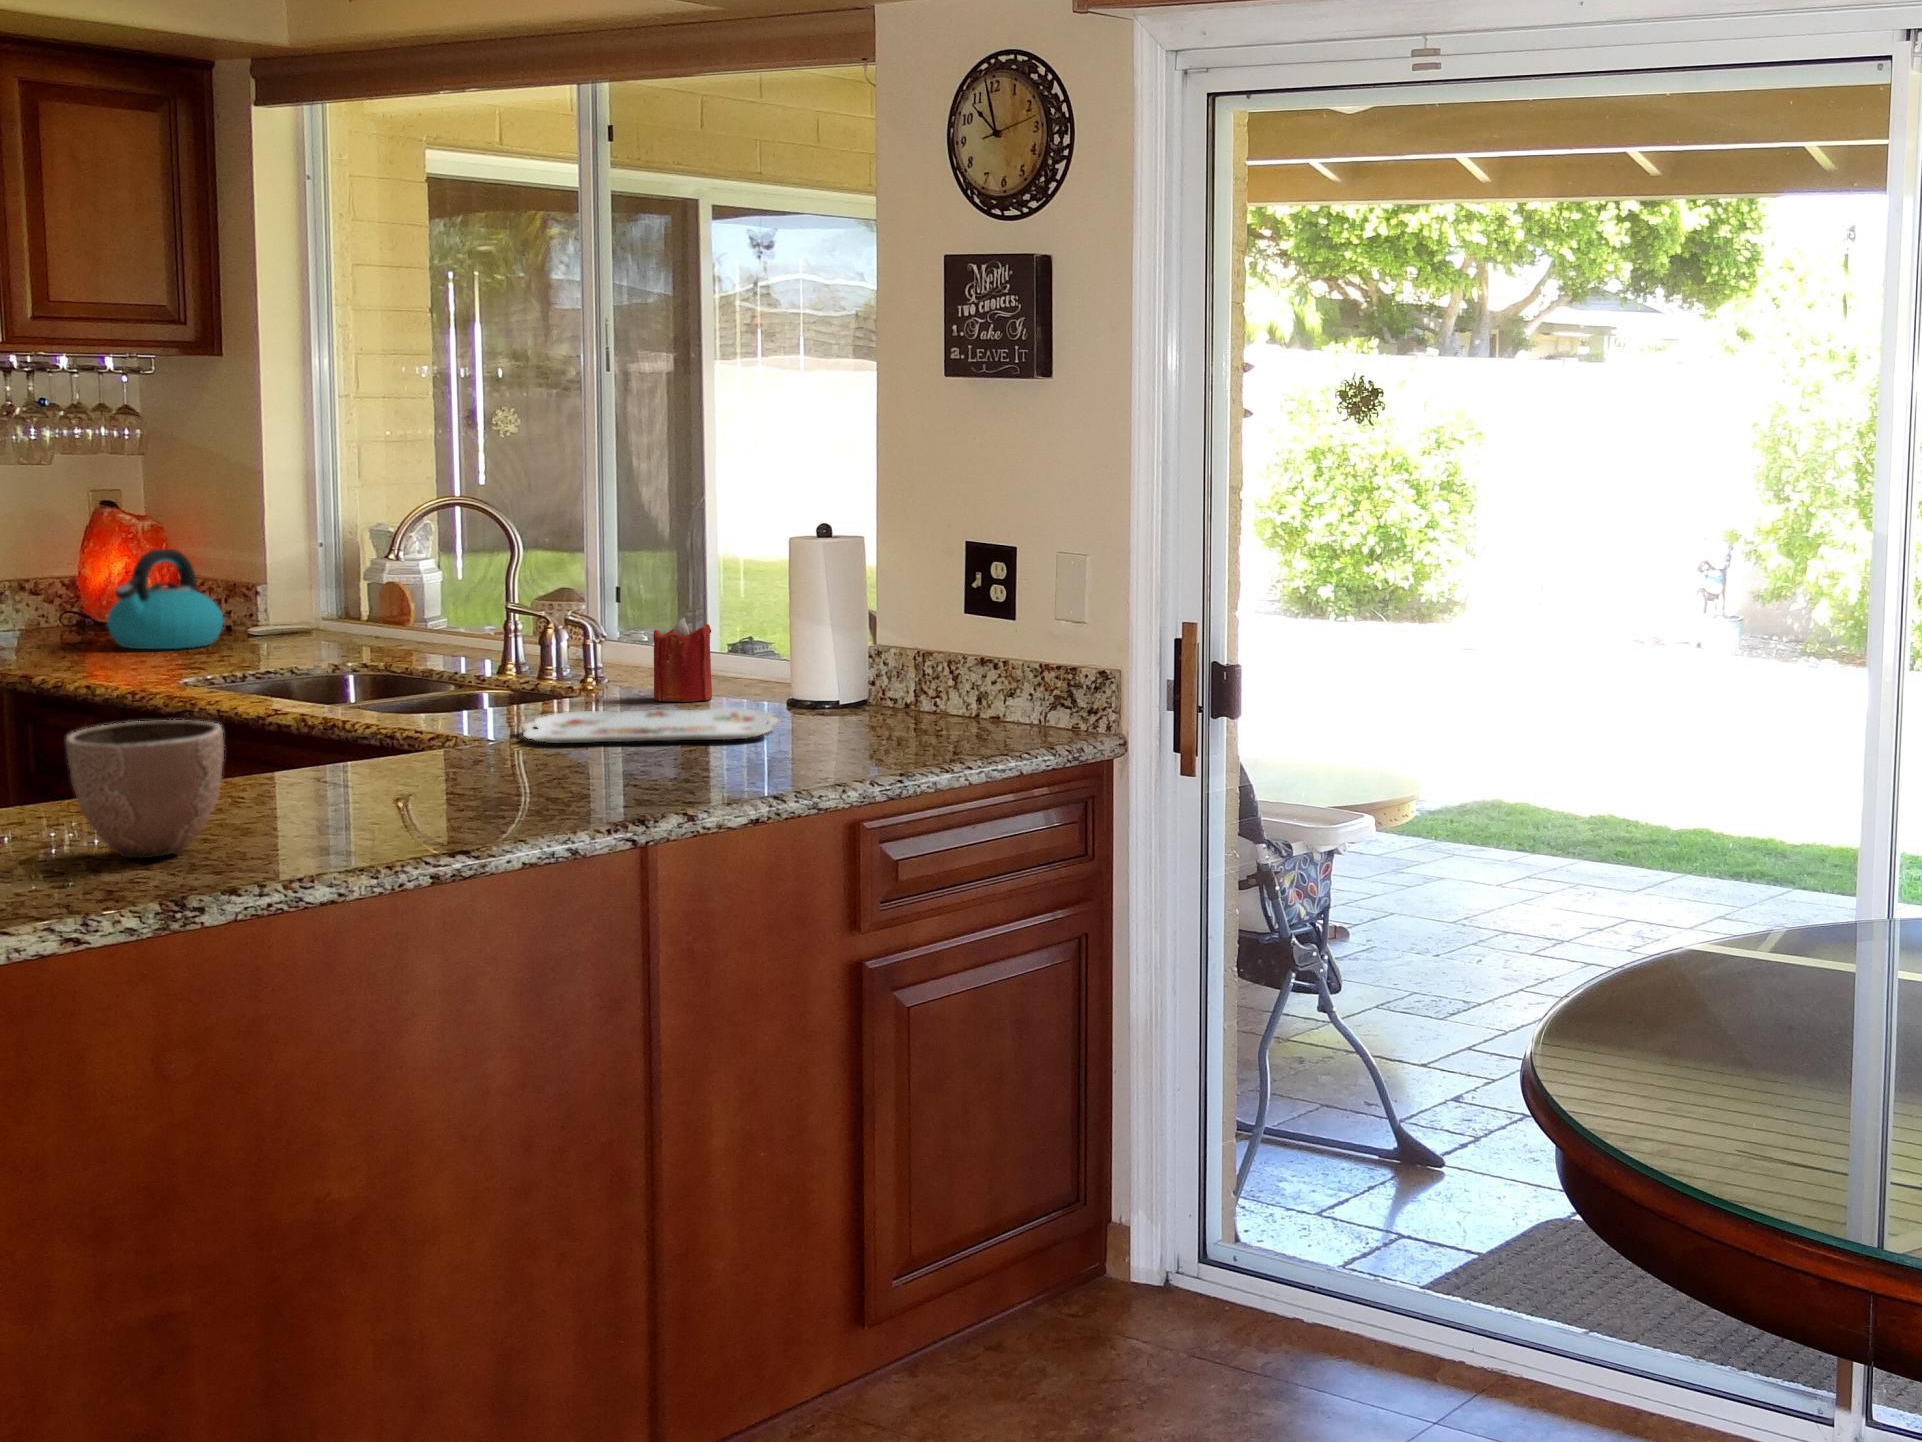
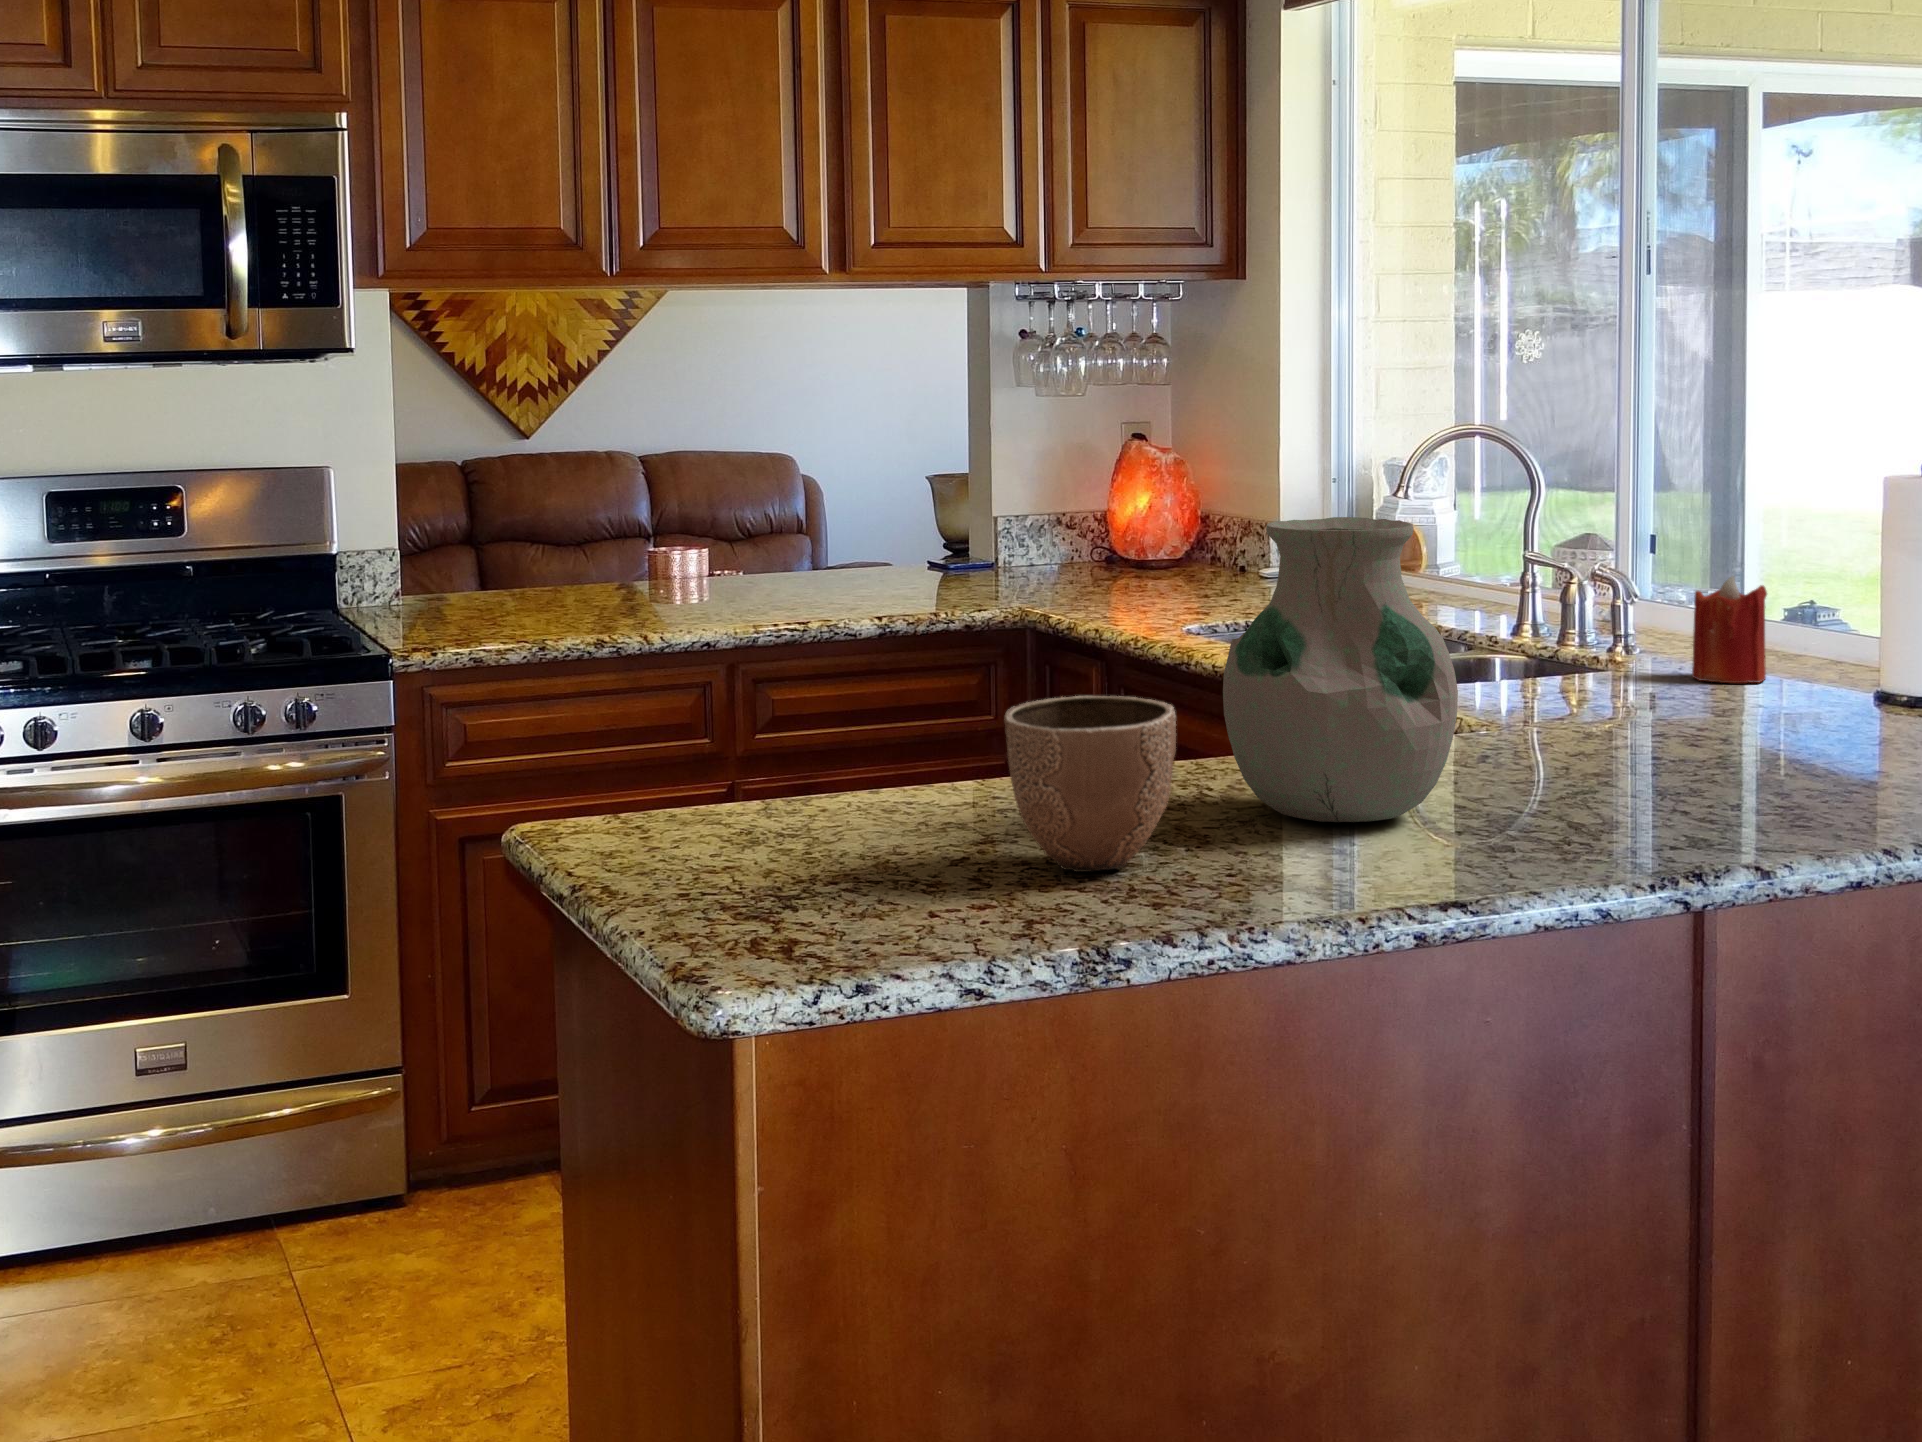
kettle: present [107,549,223,649] -> none [1130,484,1236,588]
vase: none [256,575,457,812] -> present [1223,517,1458,823]
serving tray: present [522,708,779,743] -> none [1534,691,1868,746]

